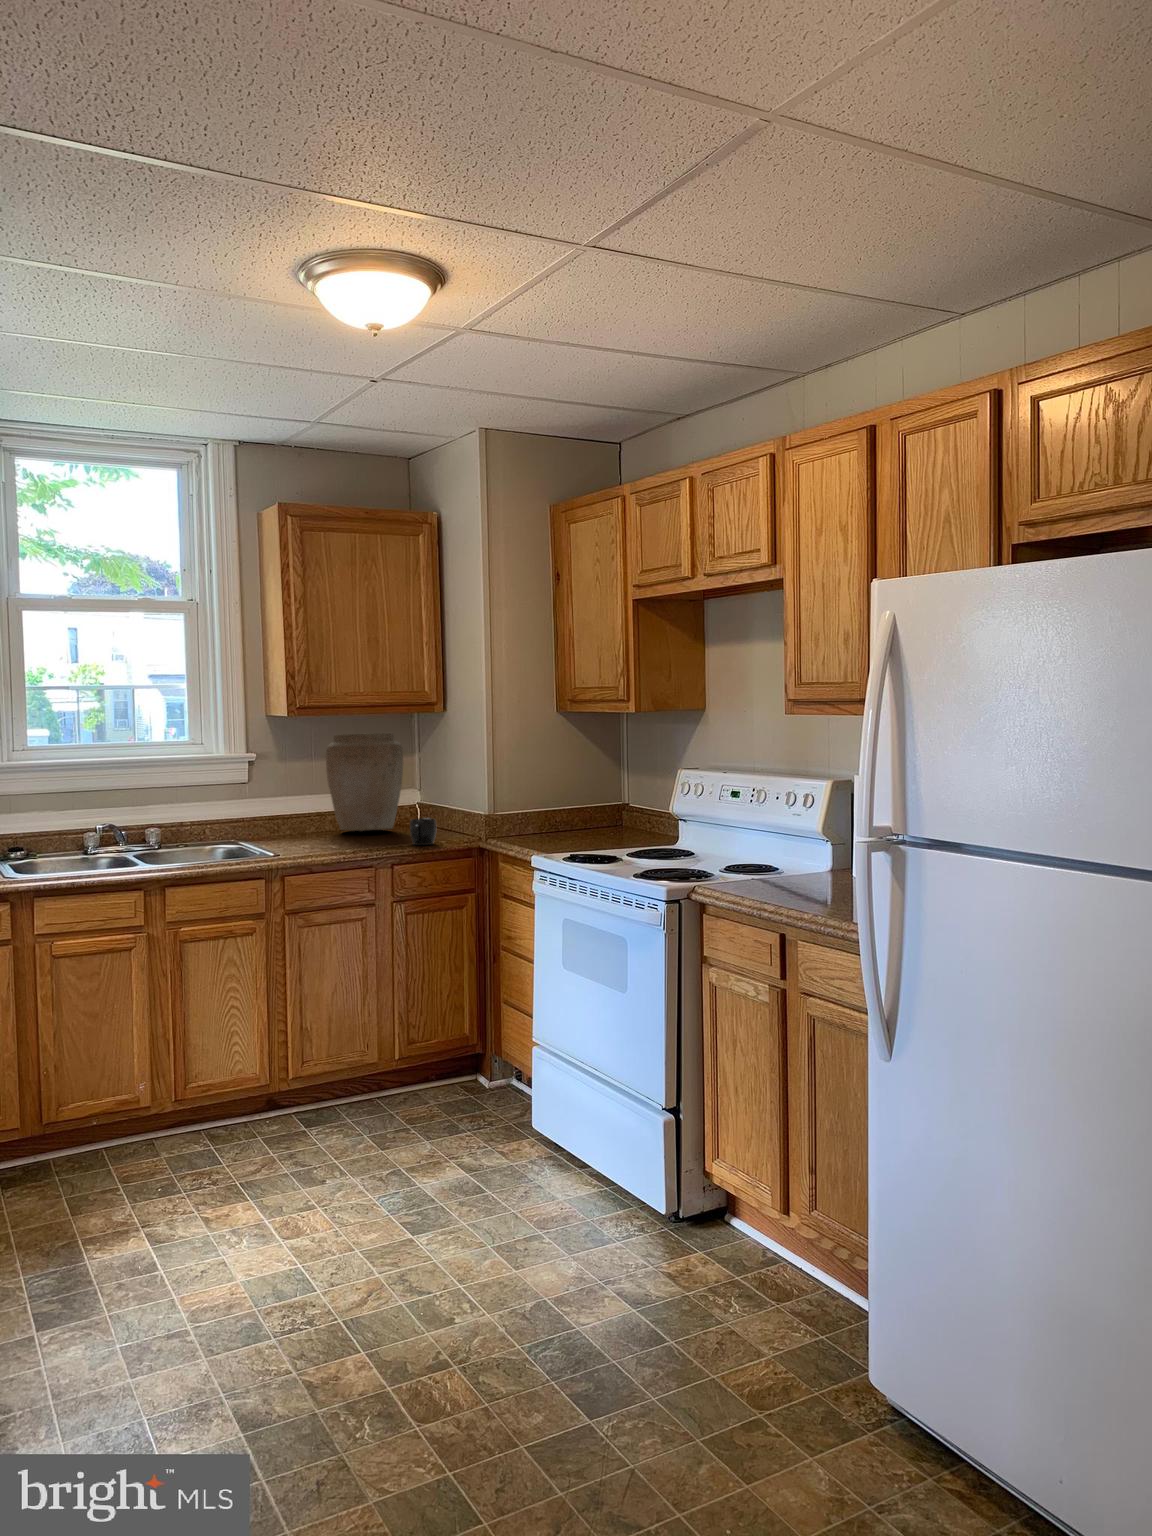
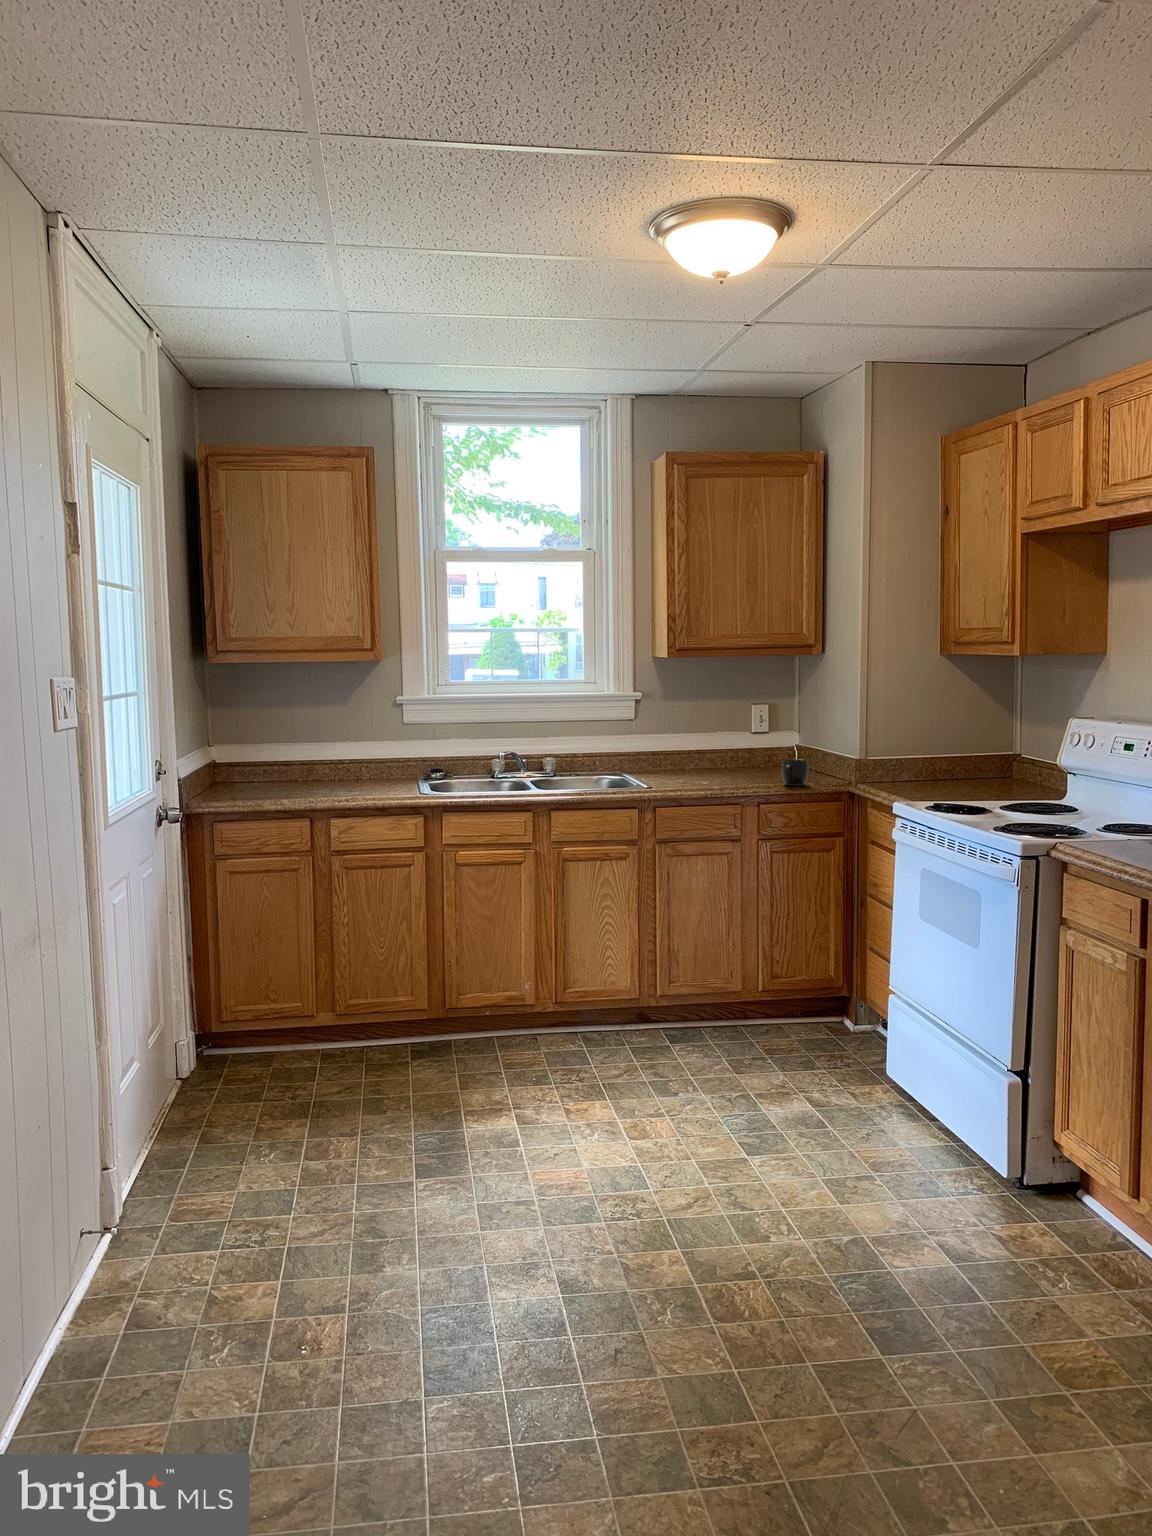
vase: present [326,733,403,831] -> none [708,675,782,769]

